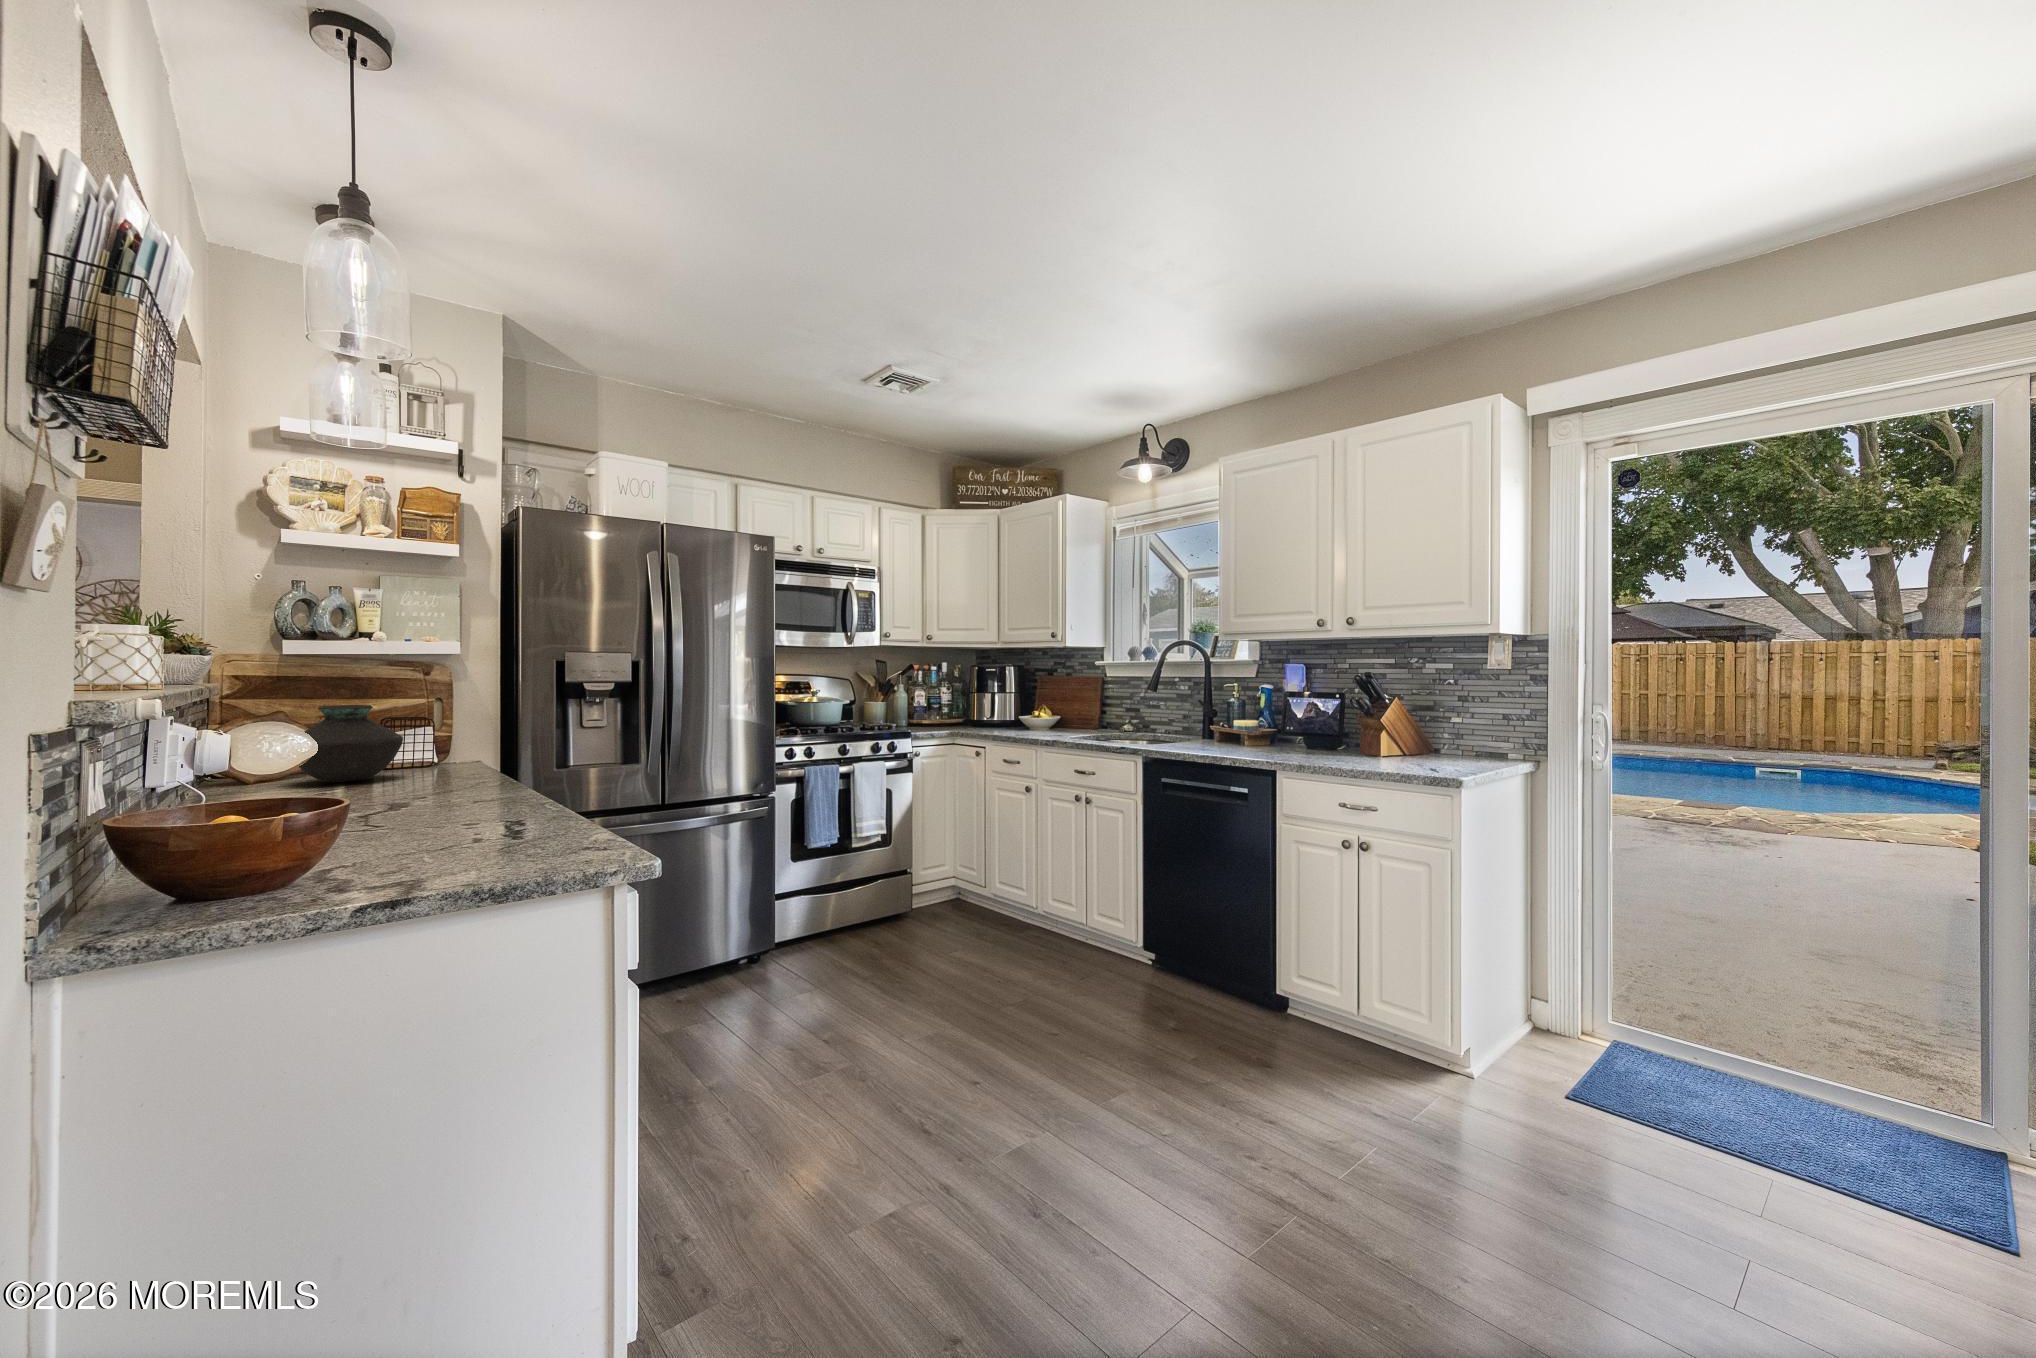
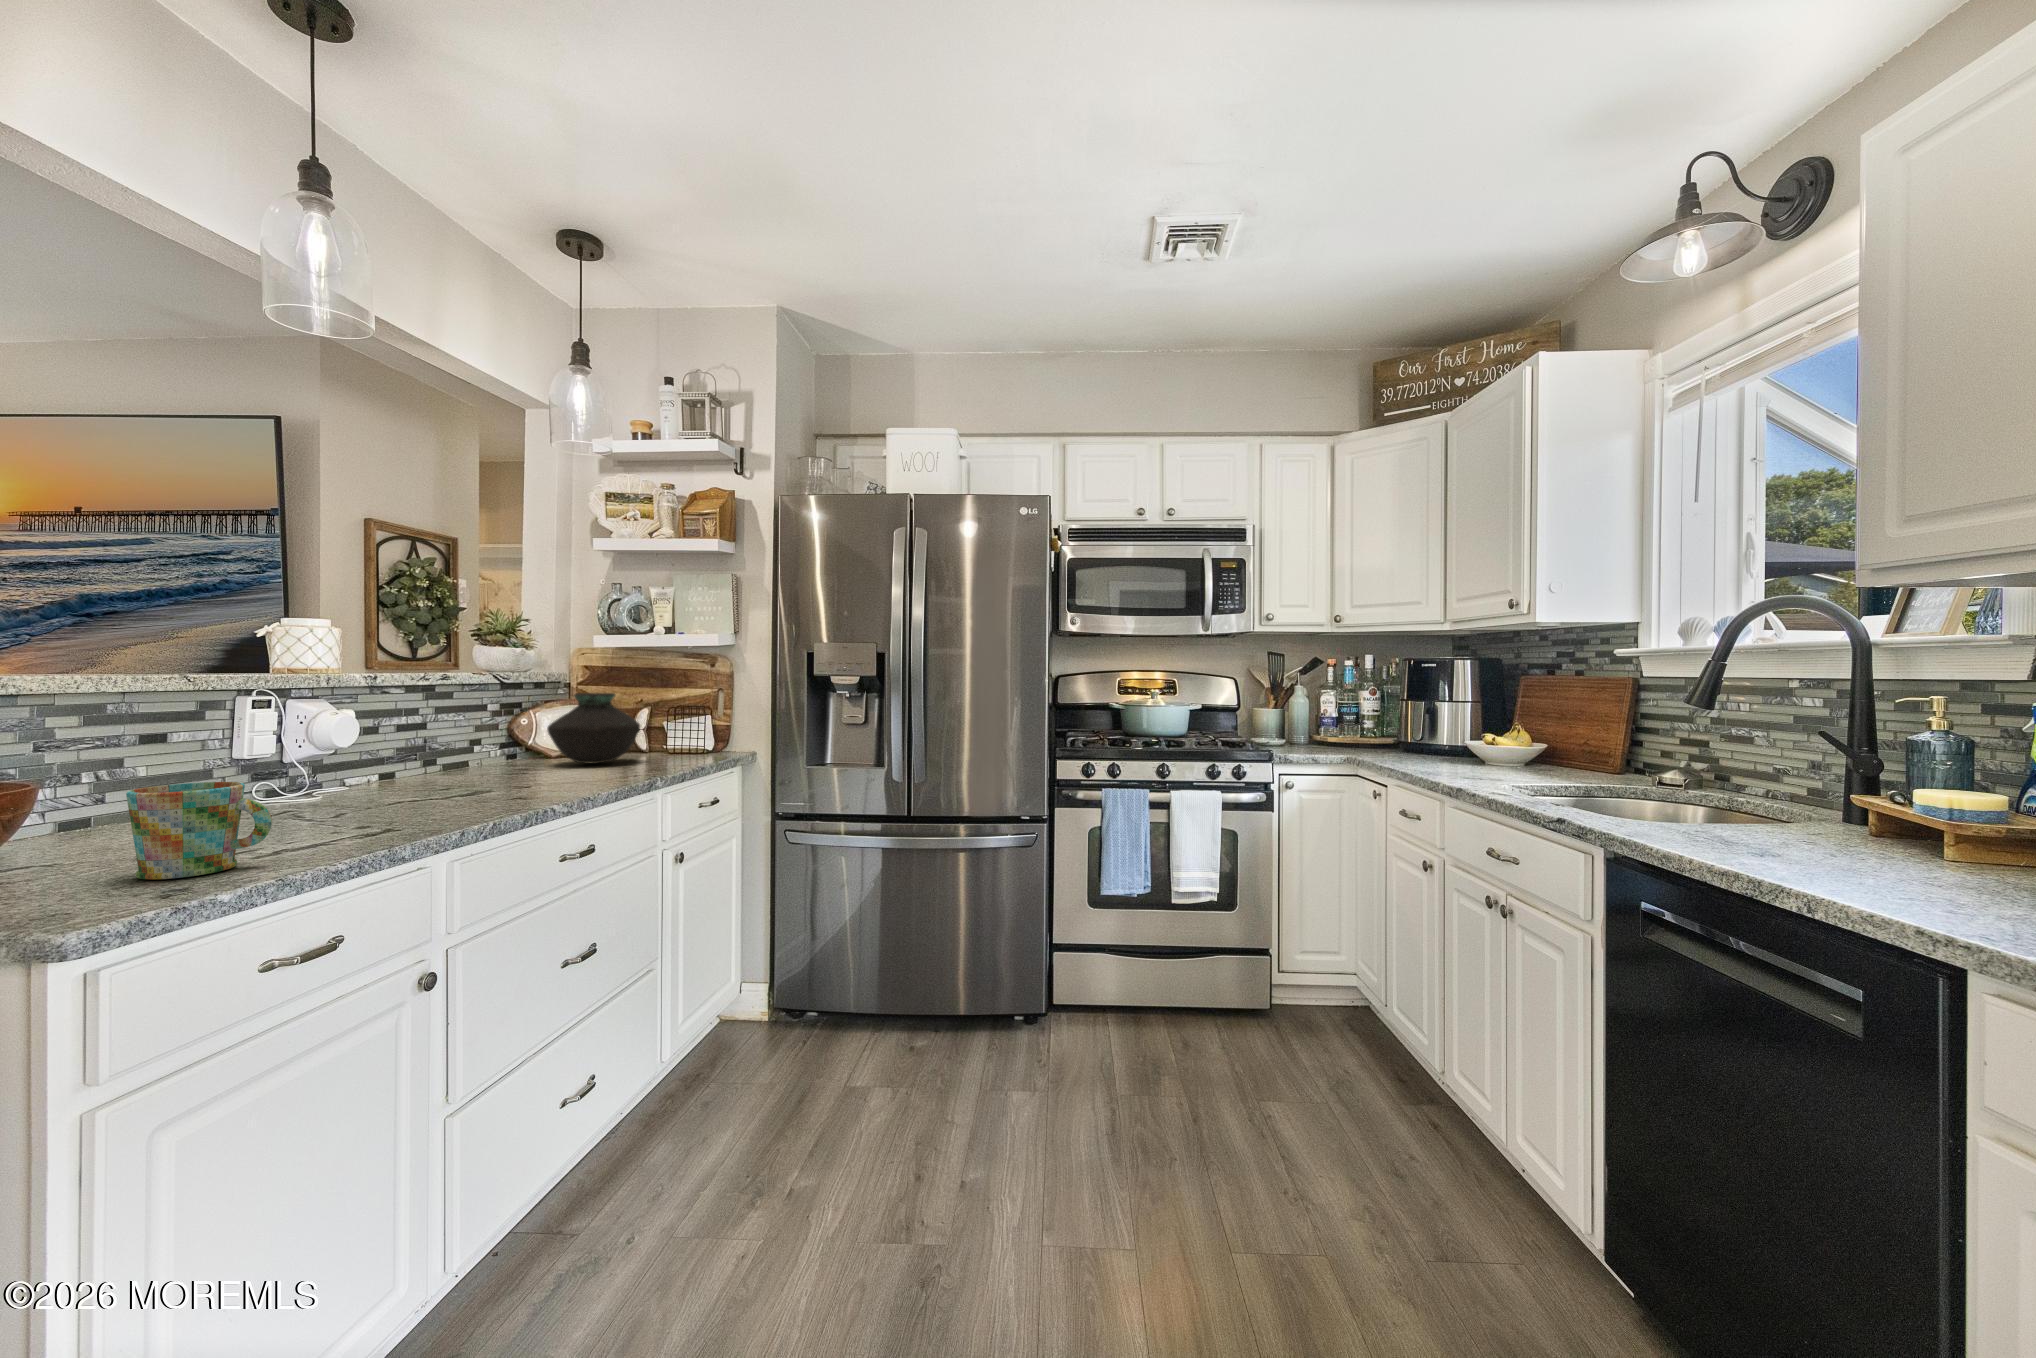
mug: none [423,784,521,867] -> present [126,782,272,879]

